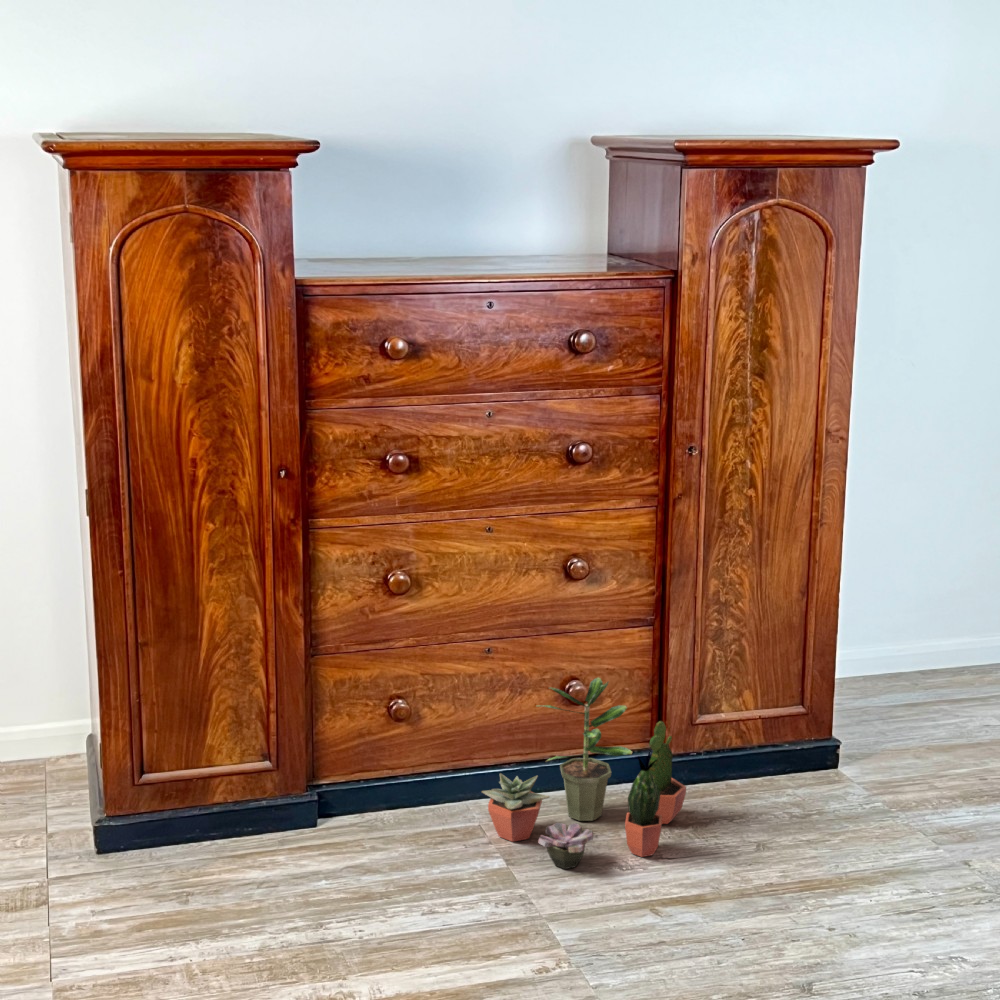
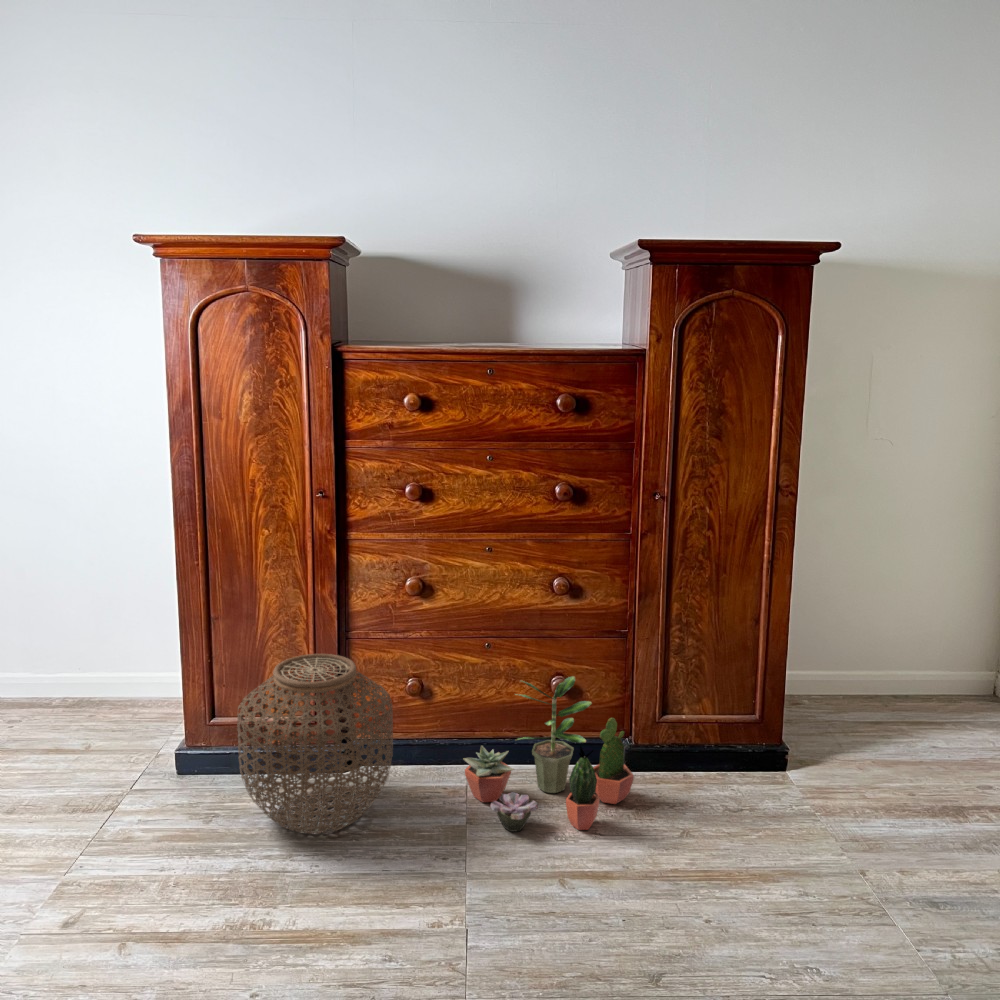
woven basket: none [218,677,415,904] -> present [237,654,393,834]

